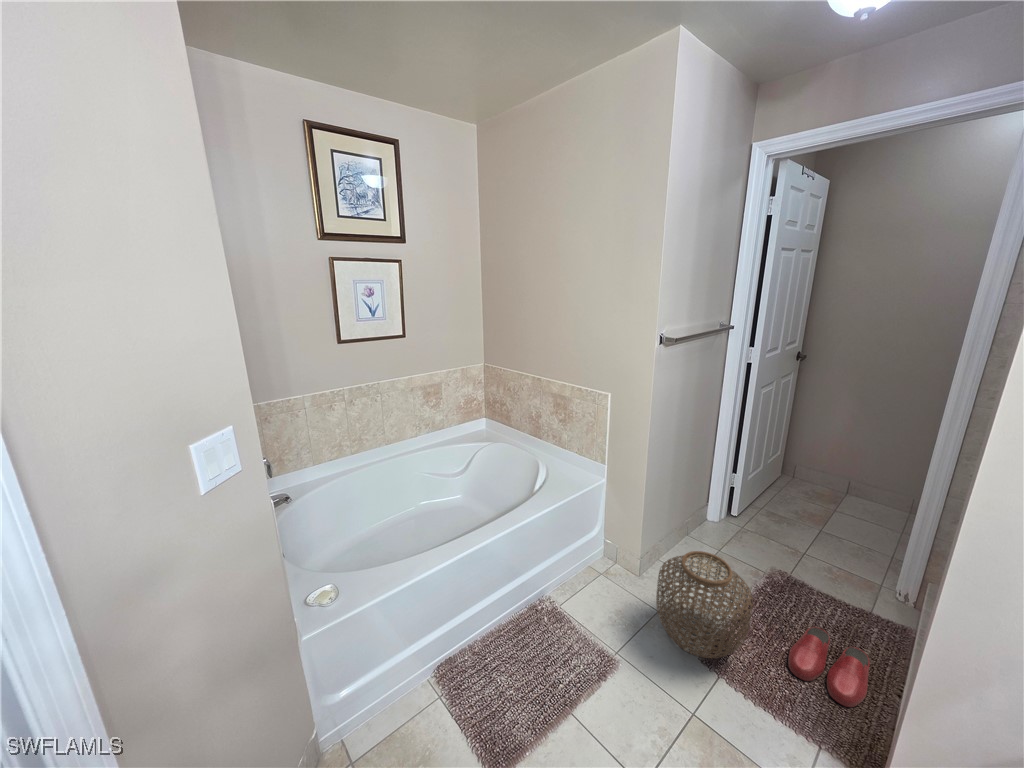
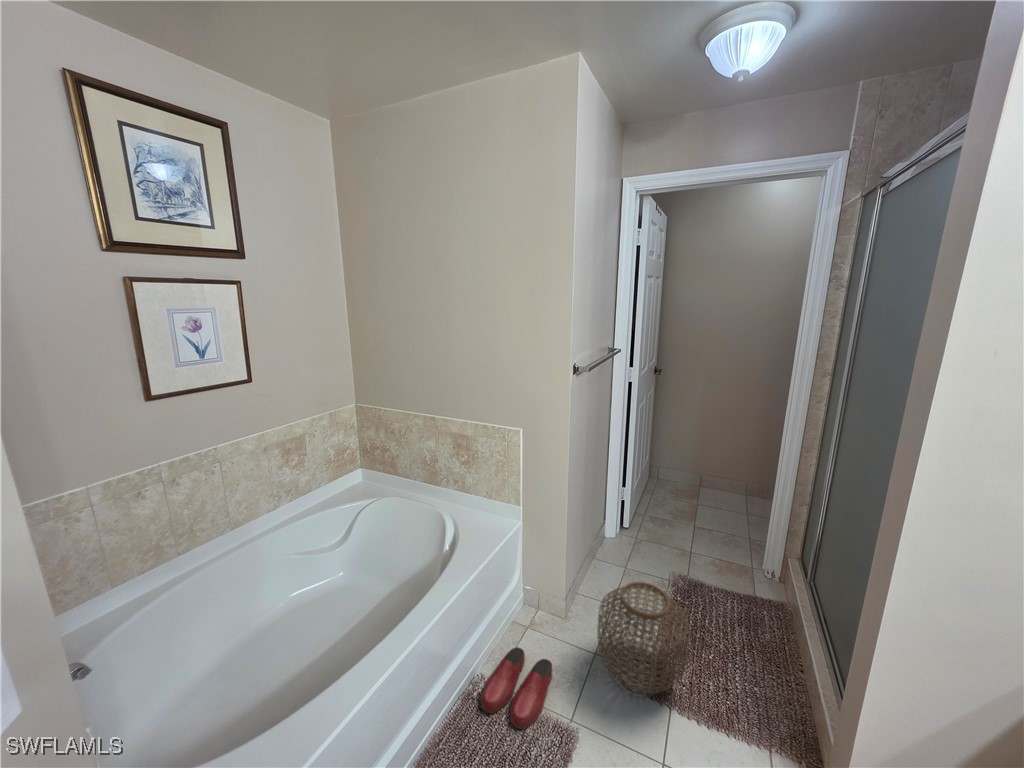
slippers: present [788,627,870,707] -> present [481,647,552,729]

